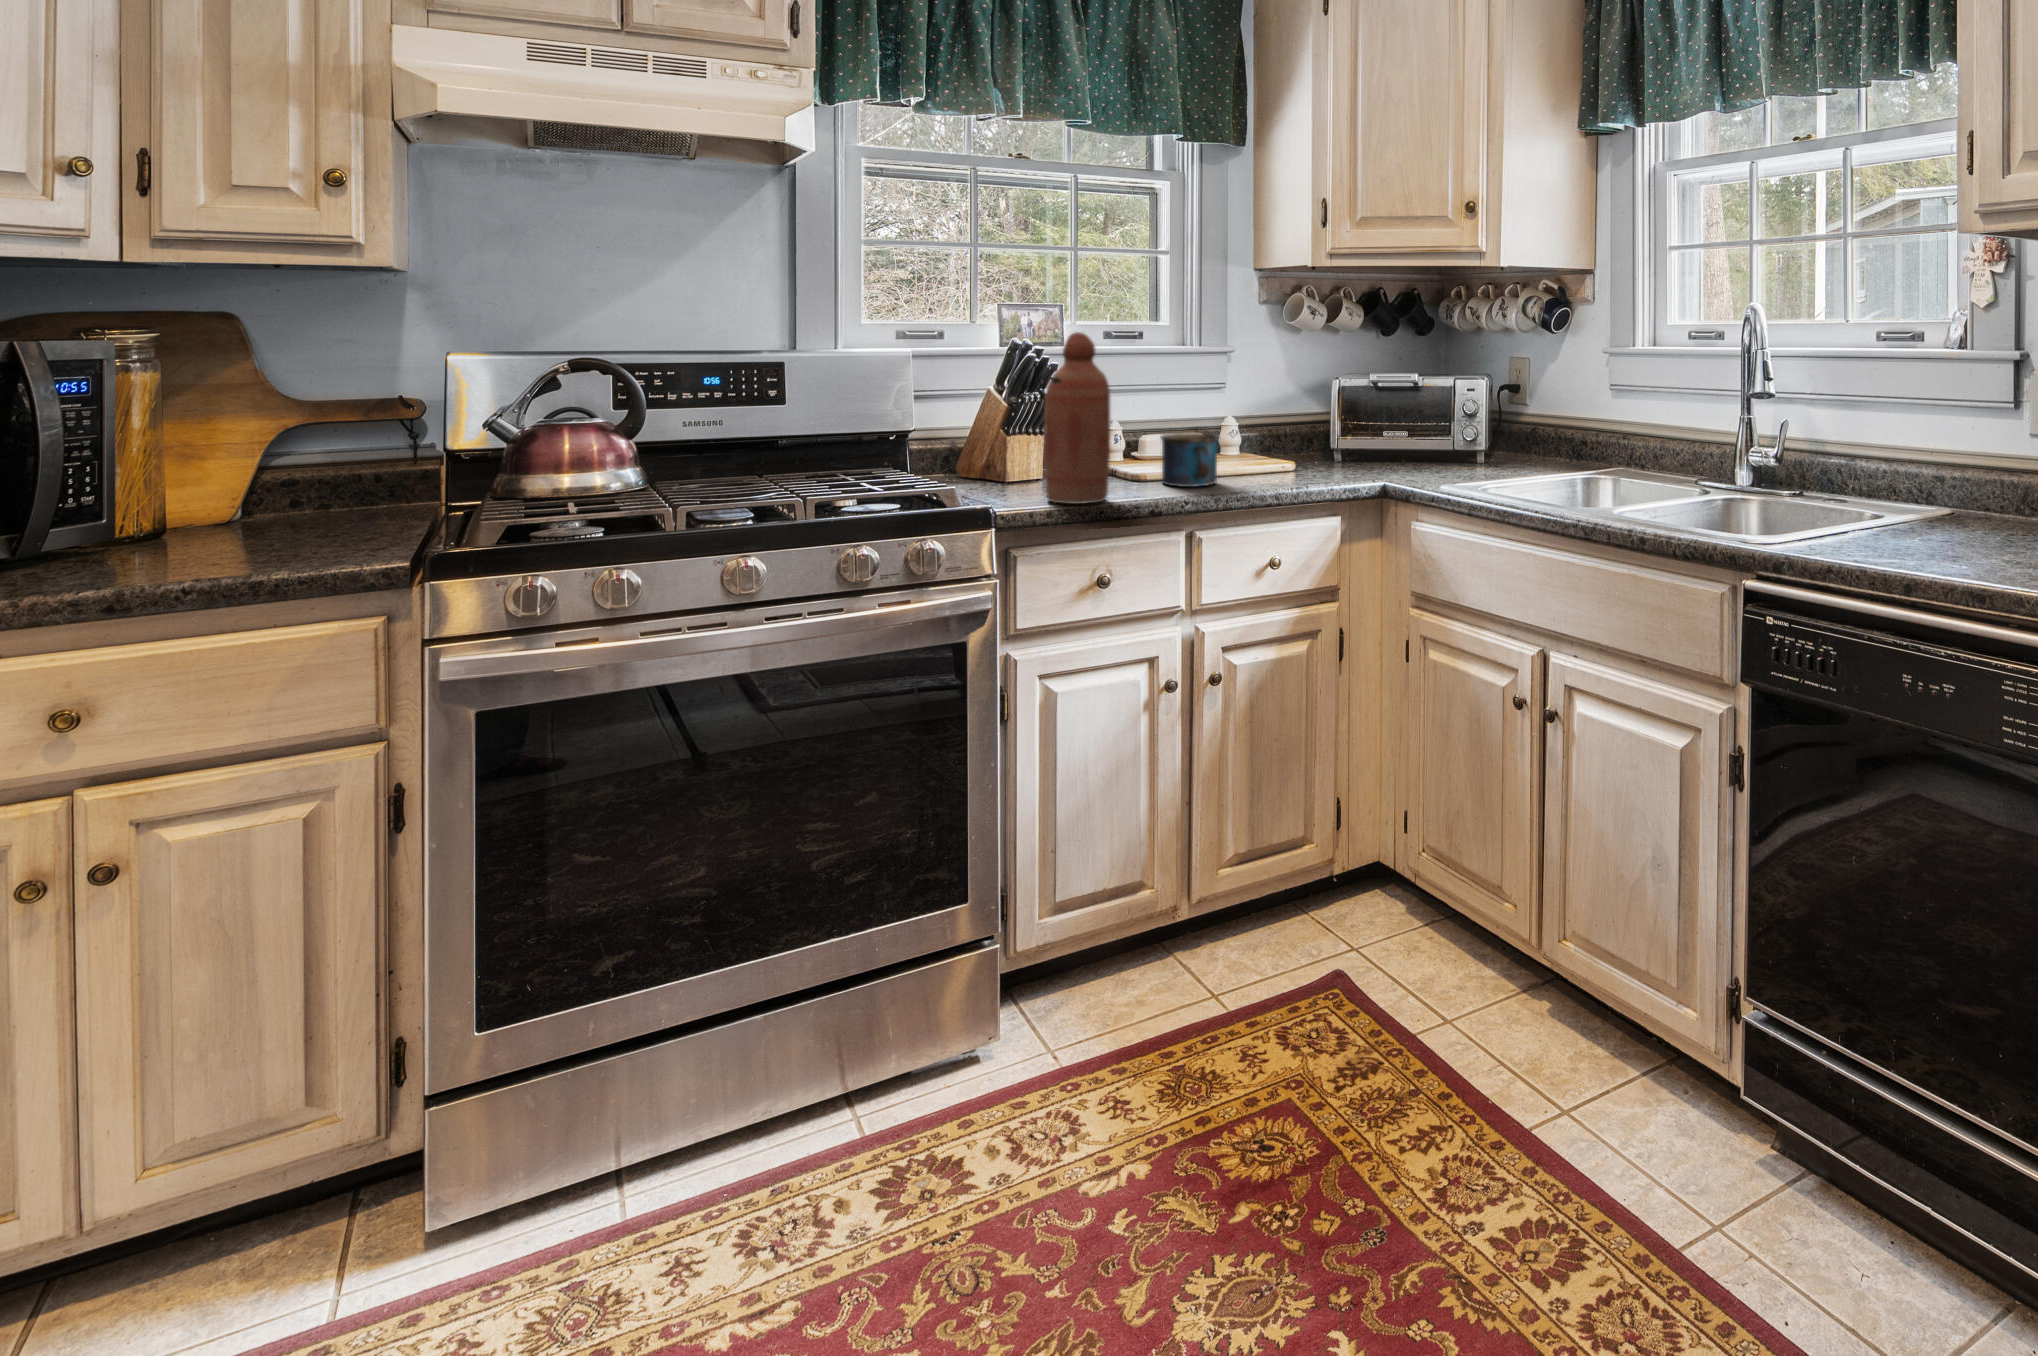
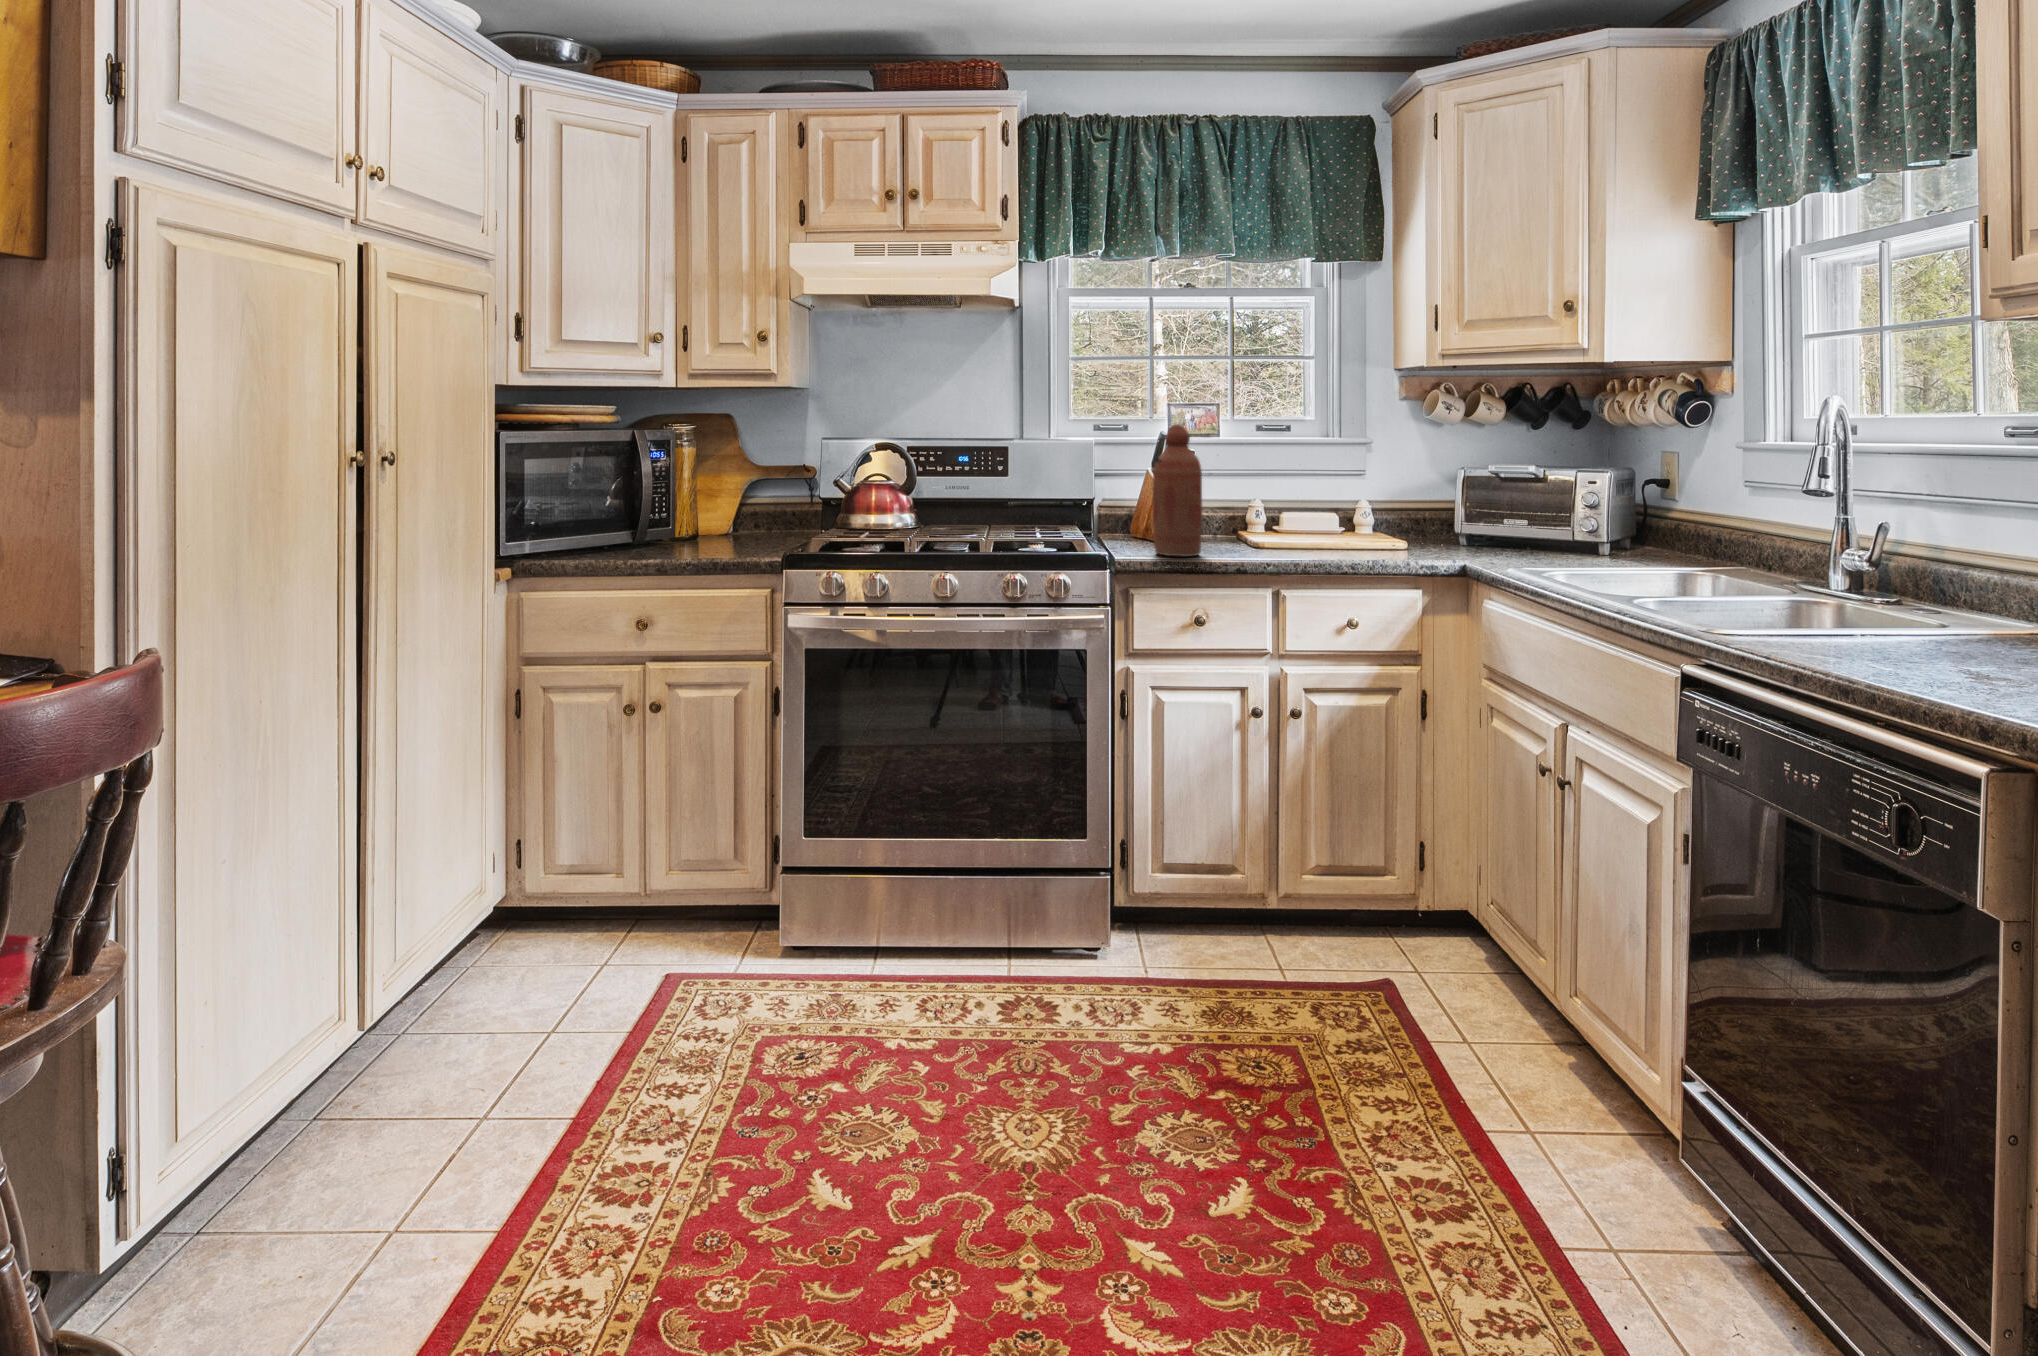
mug: present [1161,433,1219,487] -> none [1257,508,1307,552]

